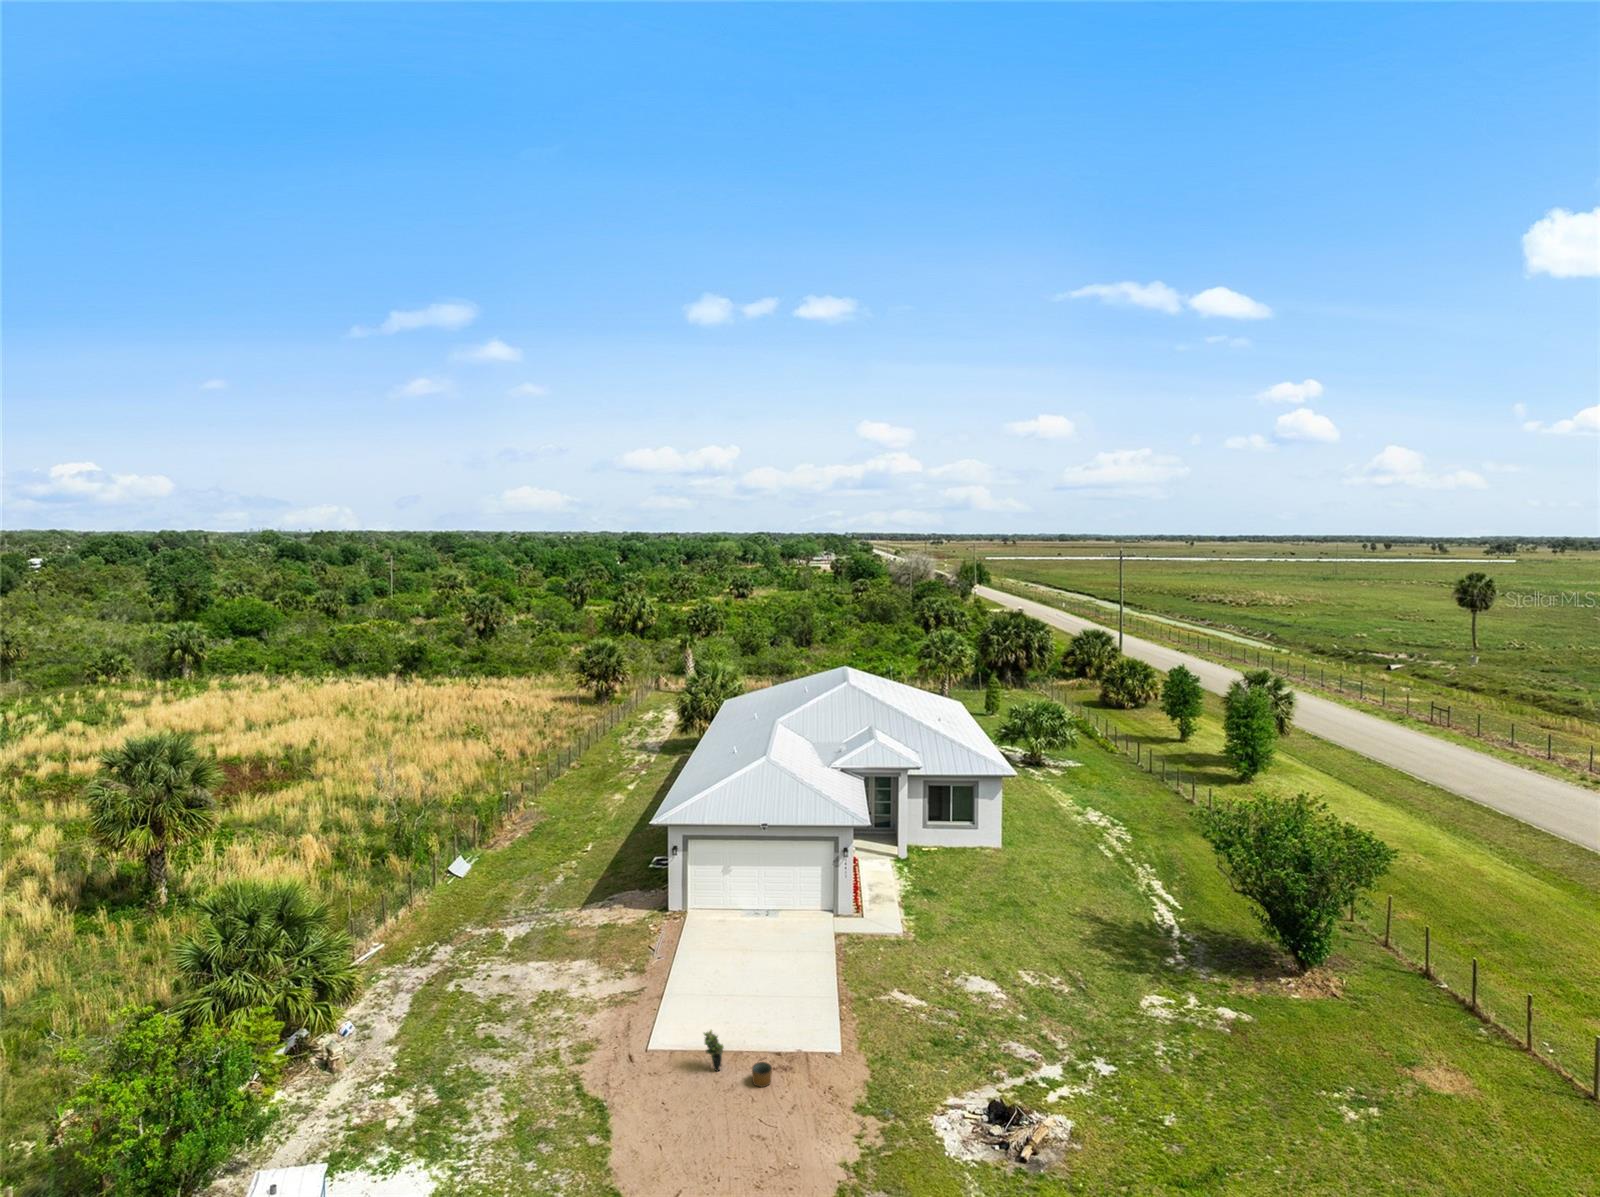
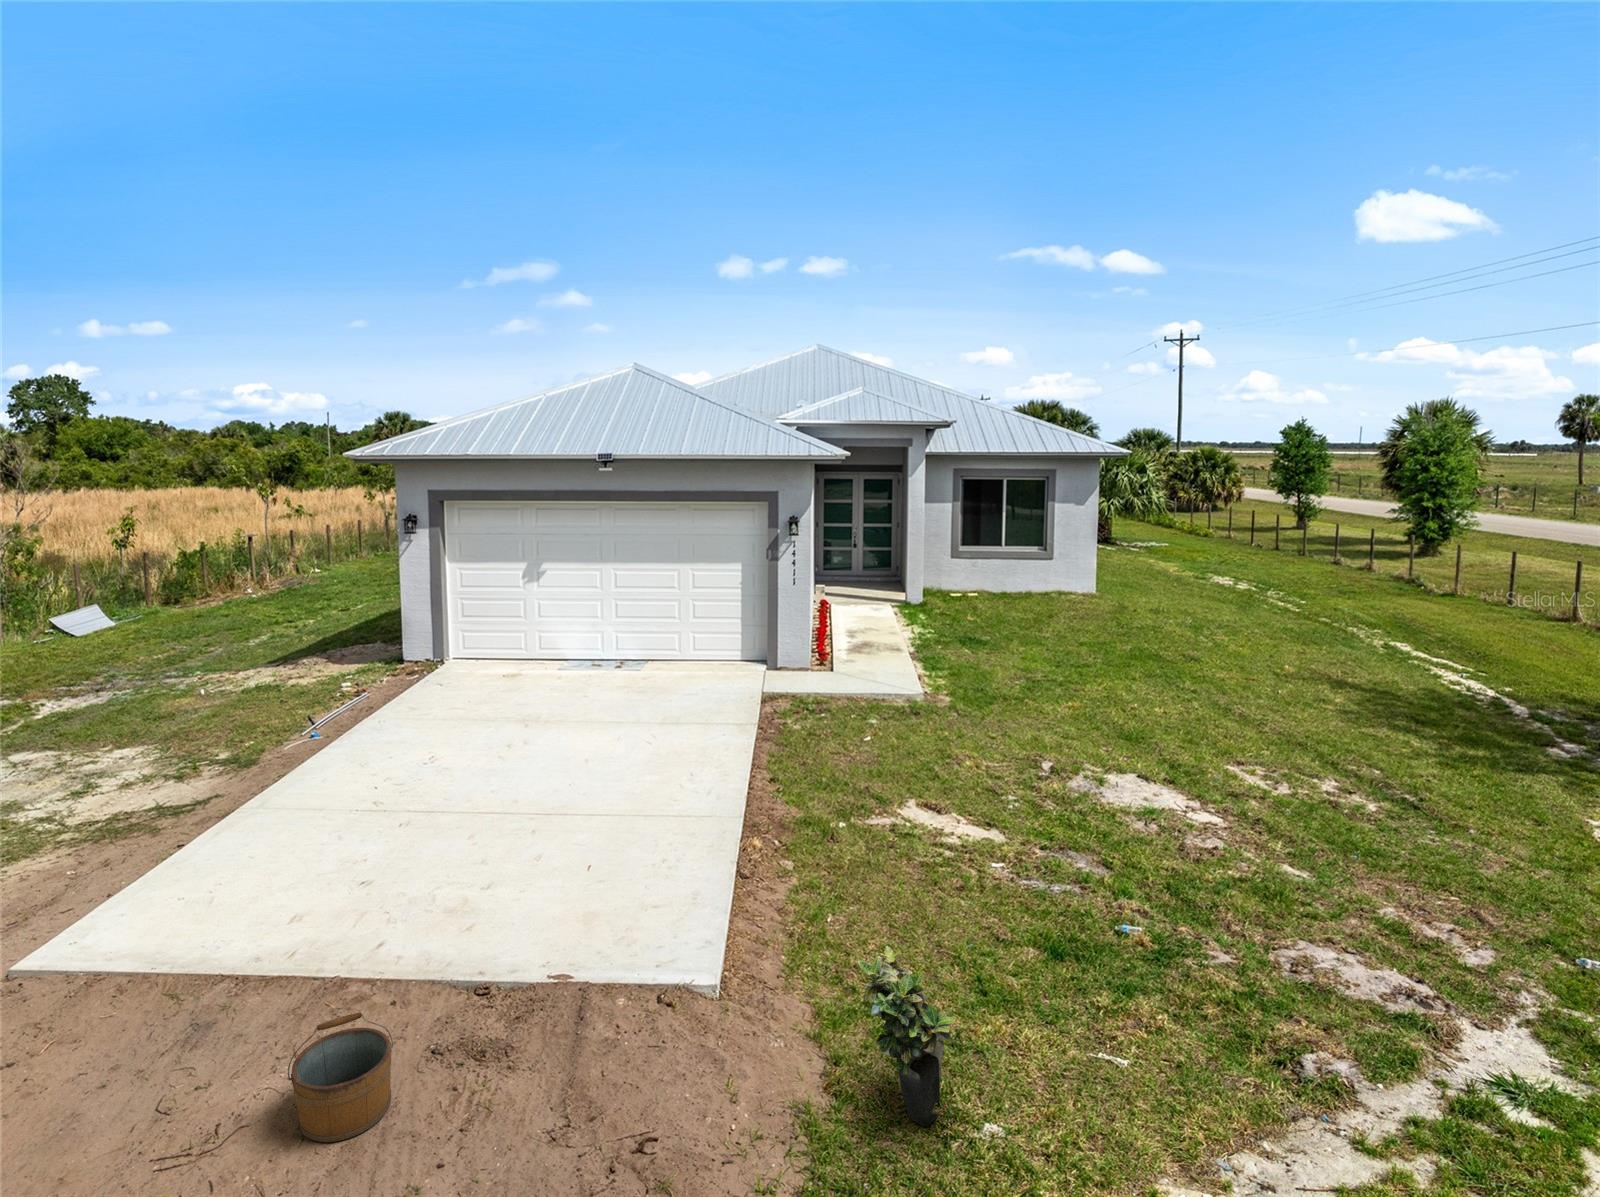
potted plant: present [704,1030,724,1071] -> present [858,946,955,1127]

